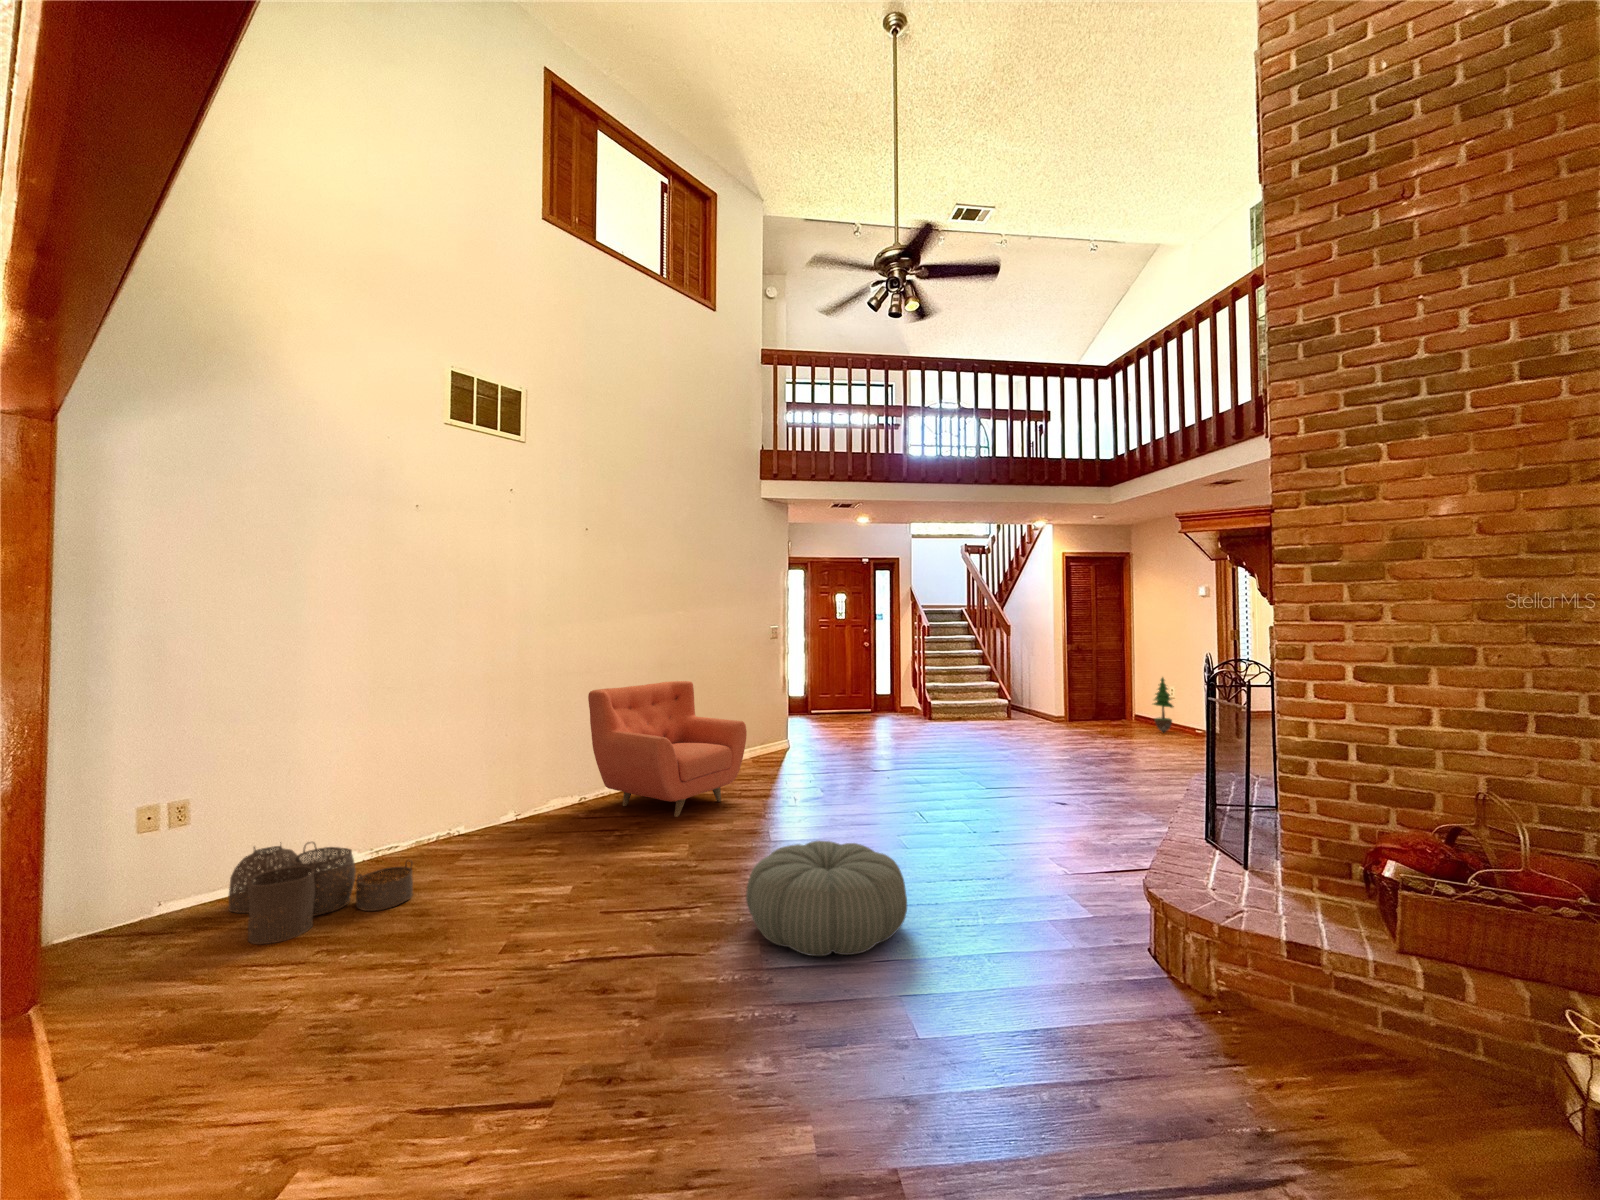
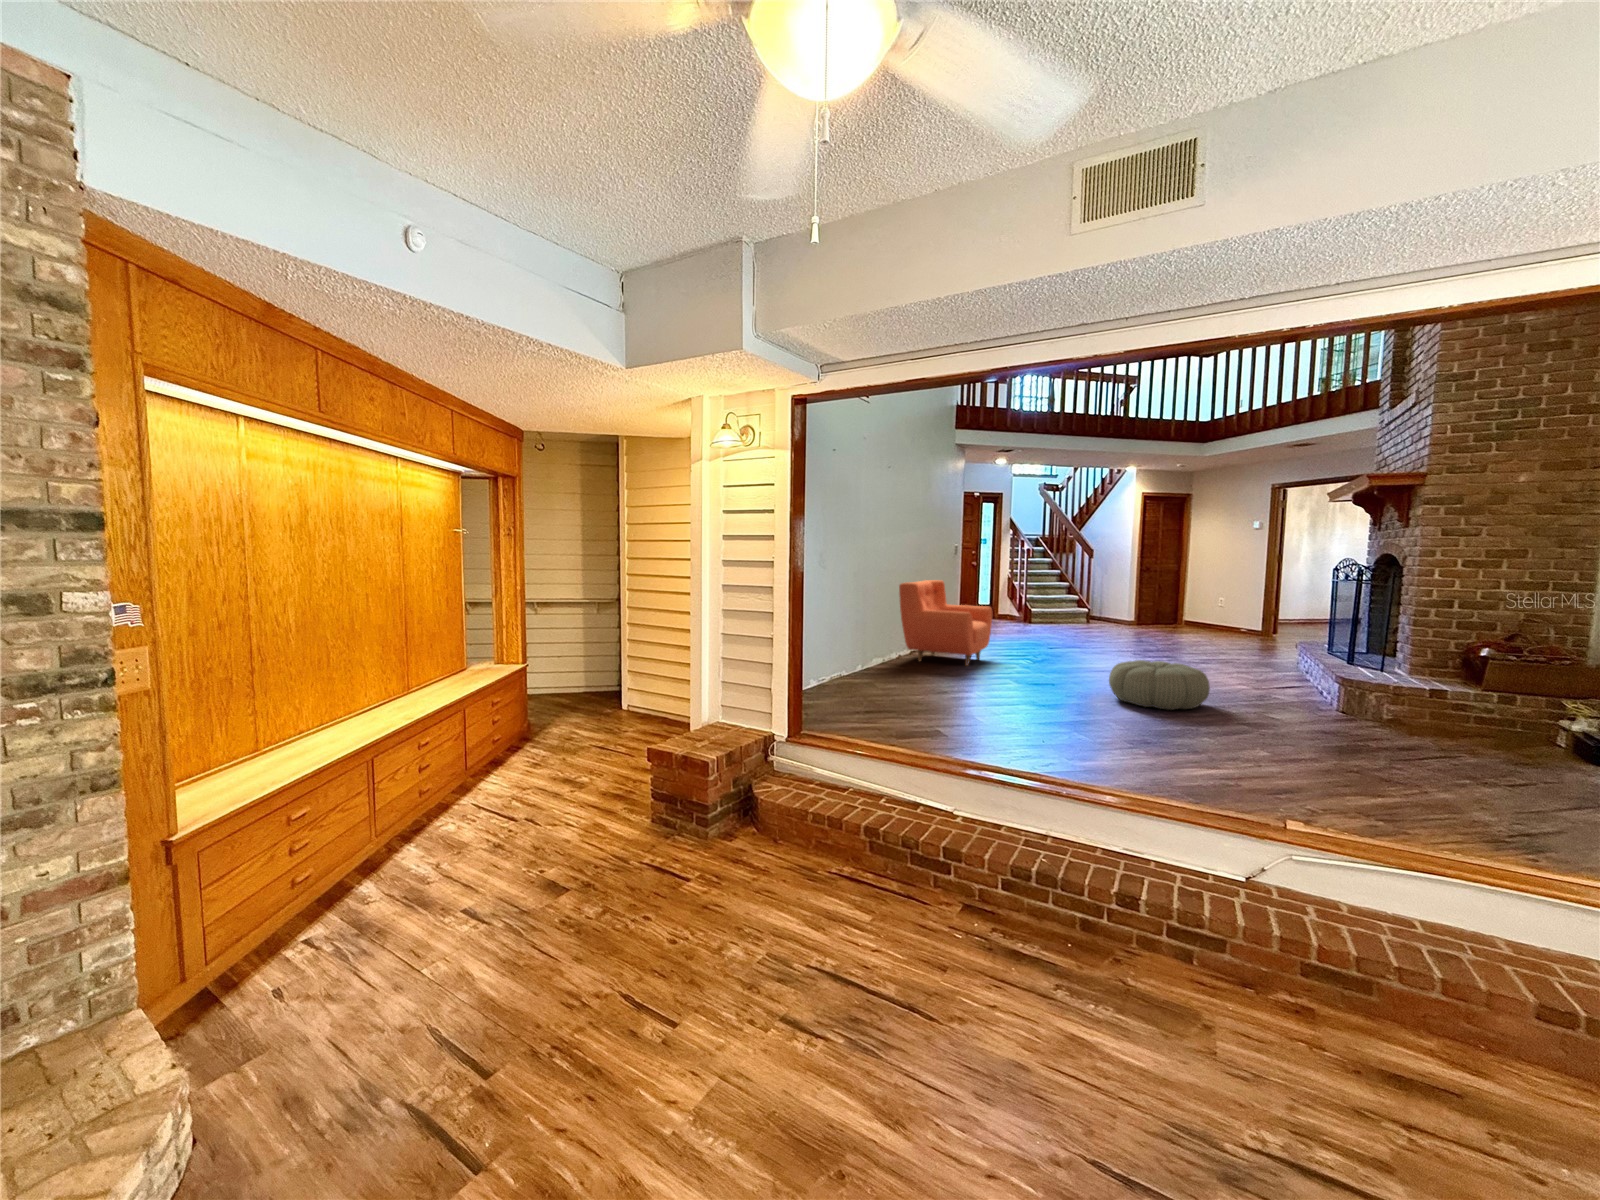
potted tree: present [1154,678,1174,732] -> none [1212,588,1229,630]
woven basket: present [228,842,413,944] -> none [798,660,899,707]

